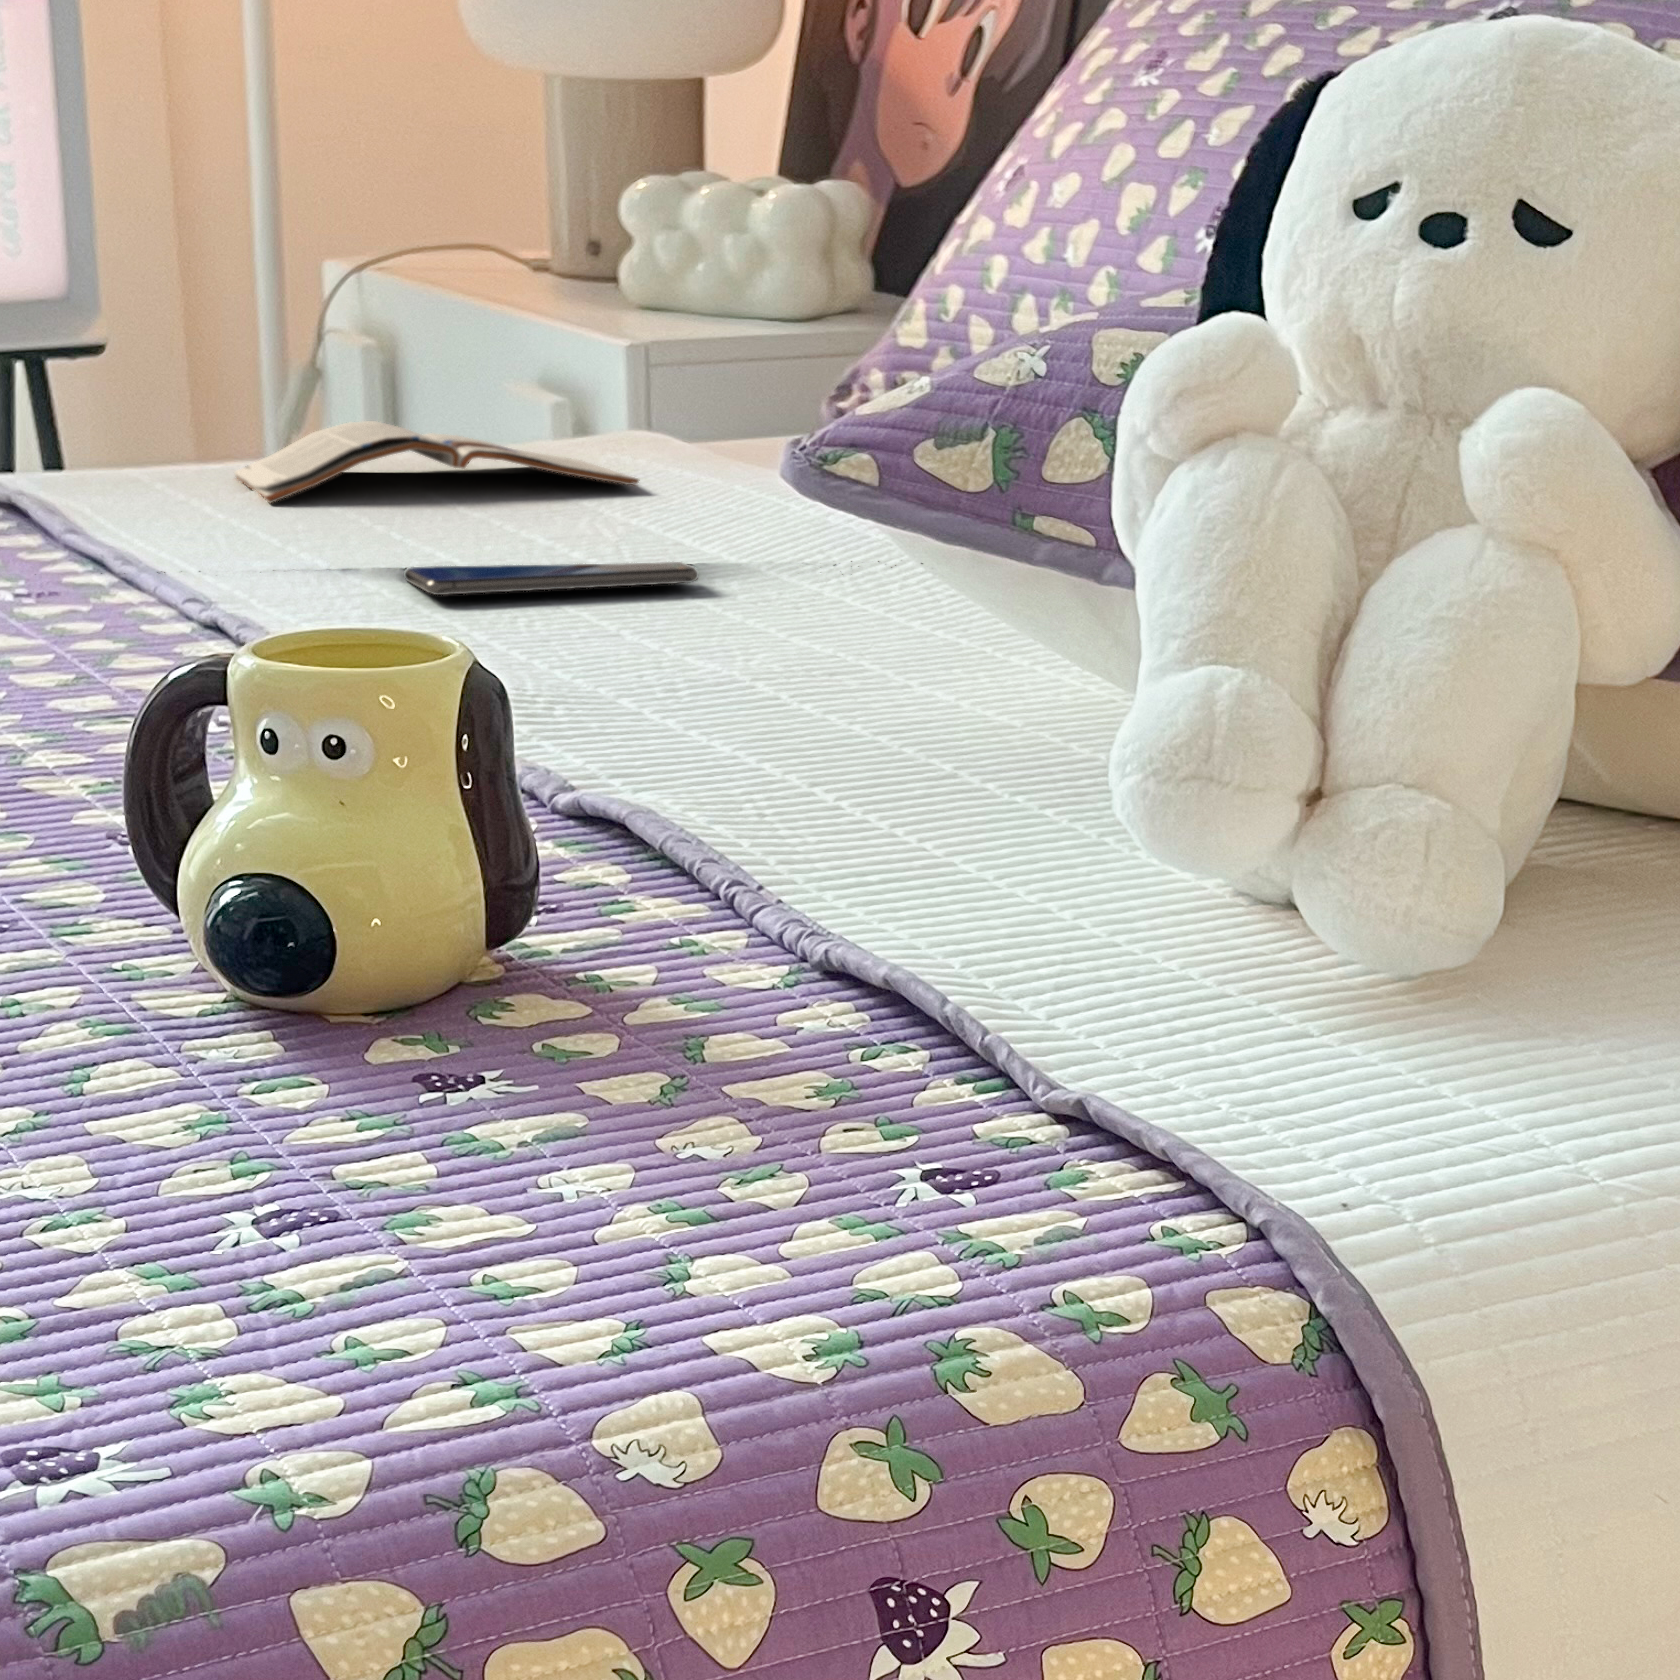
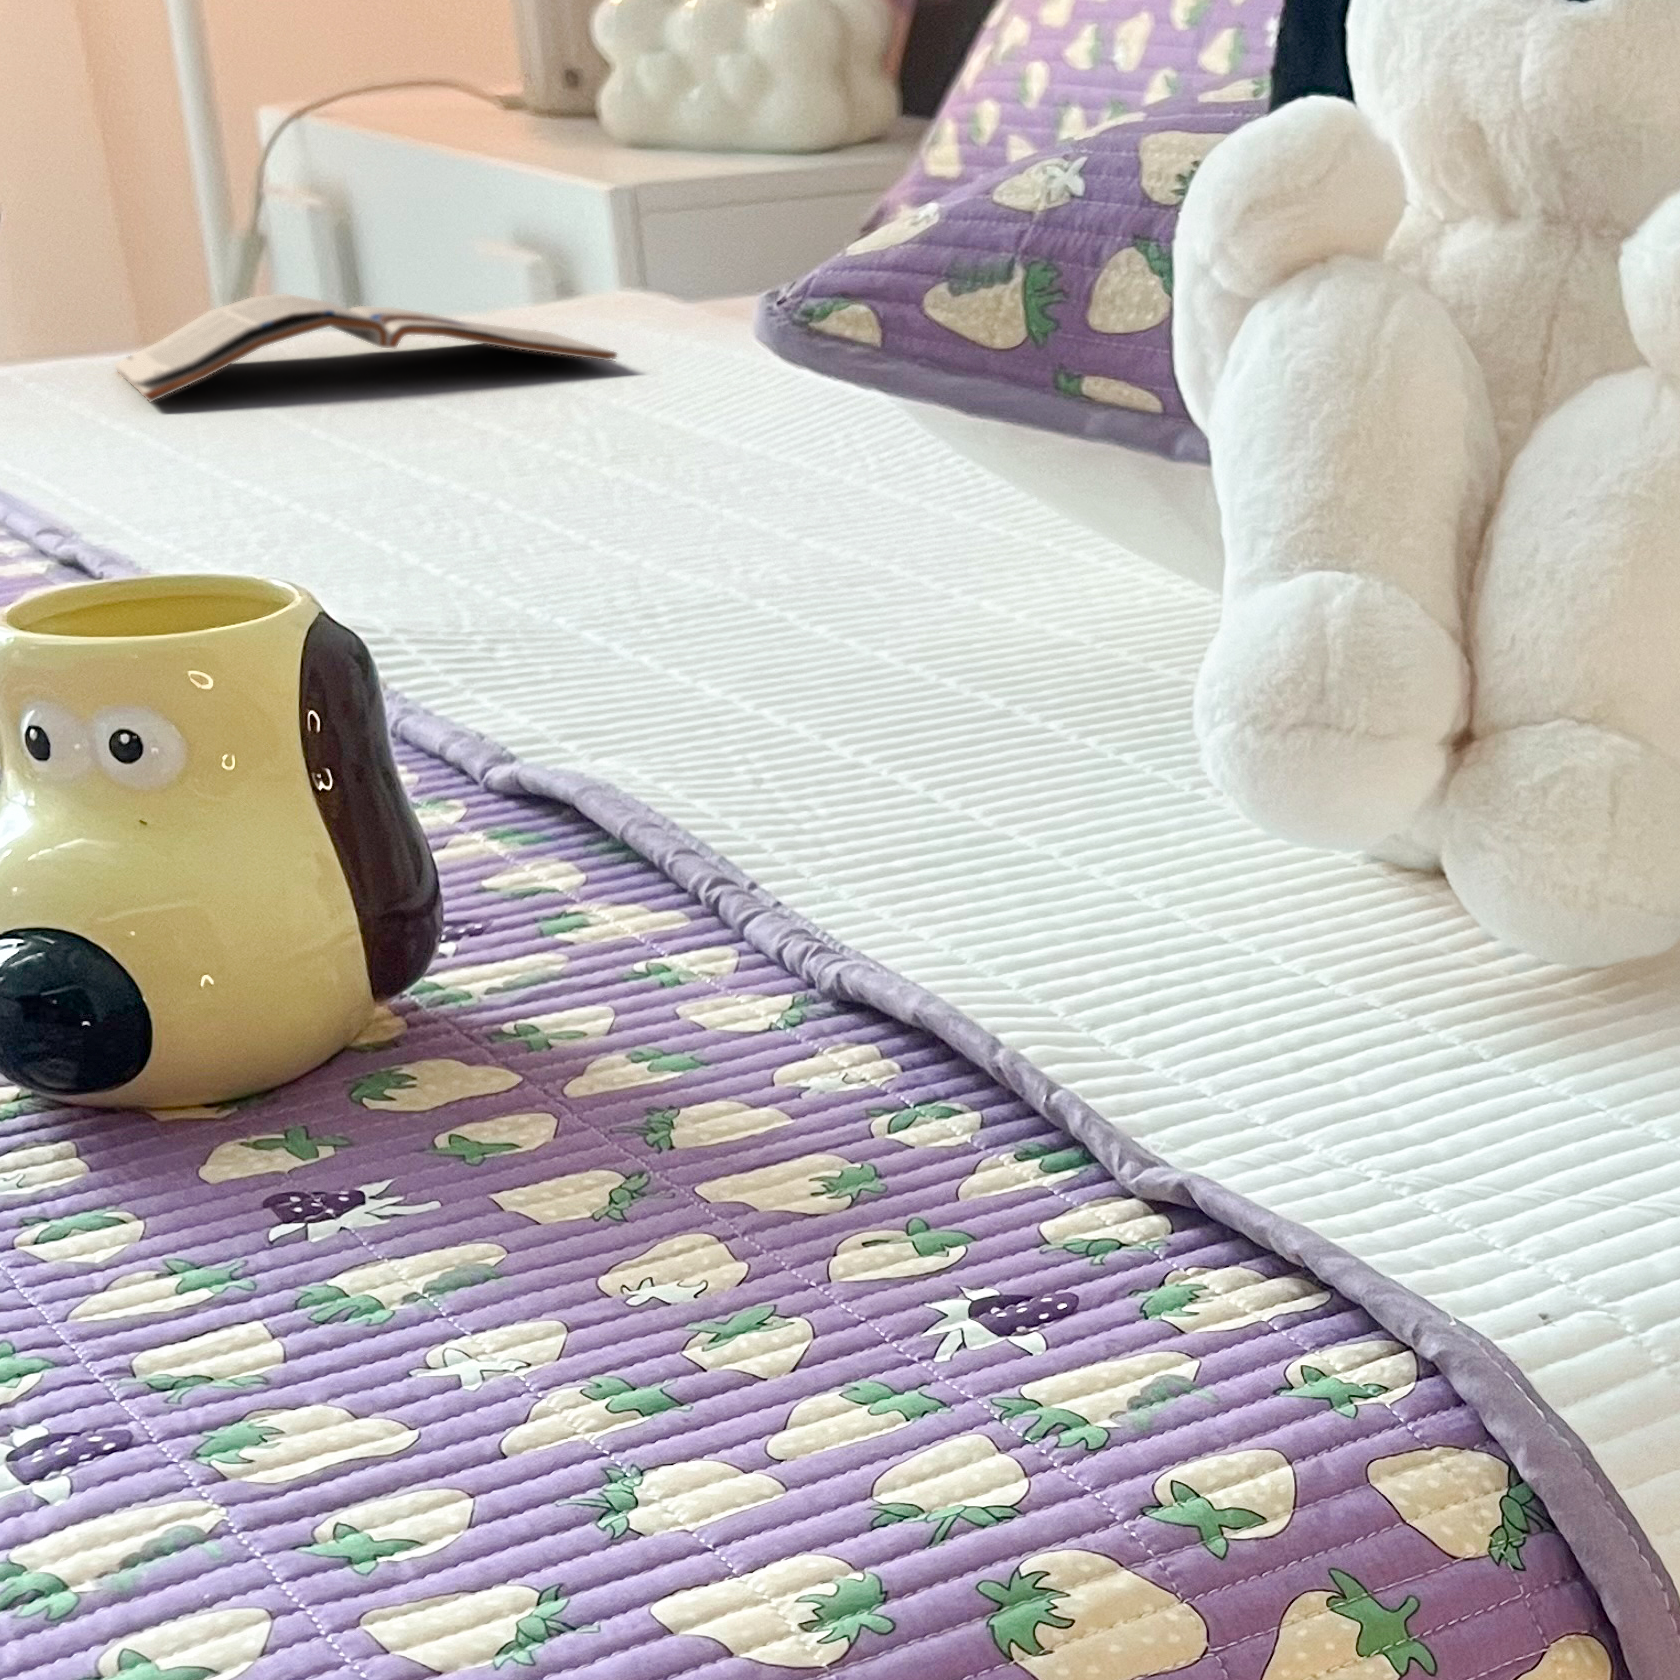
smartphone: present [404,562,698,595] -> none [312,449,685,511]

